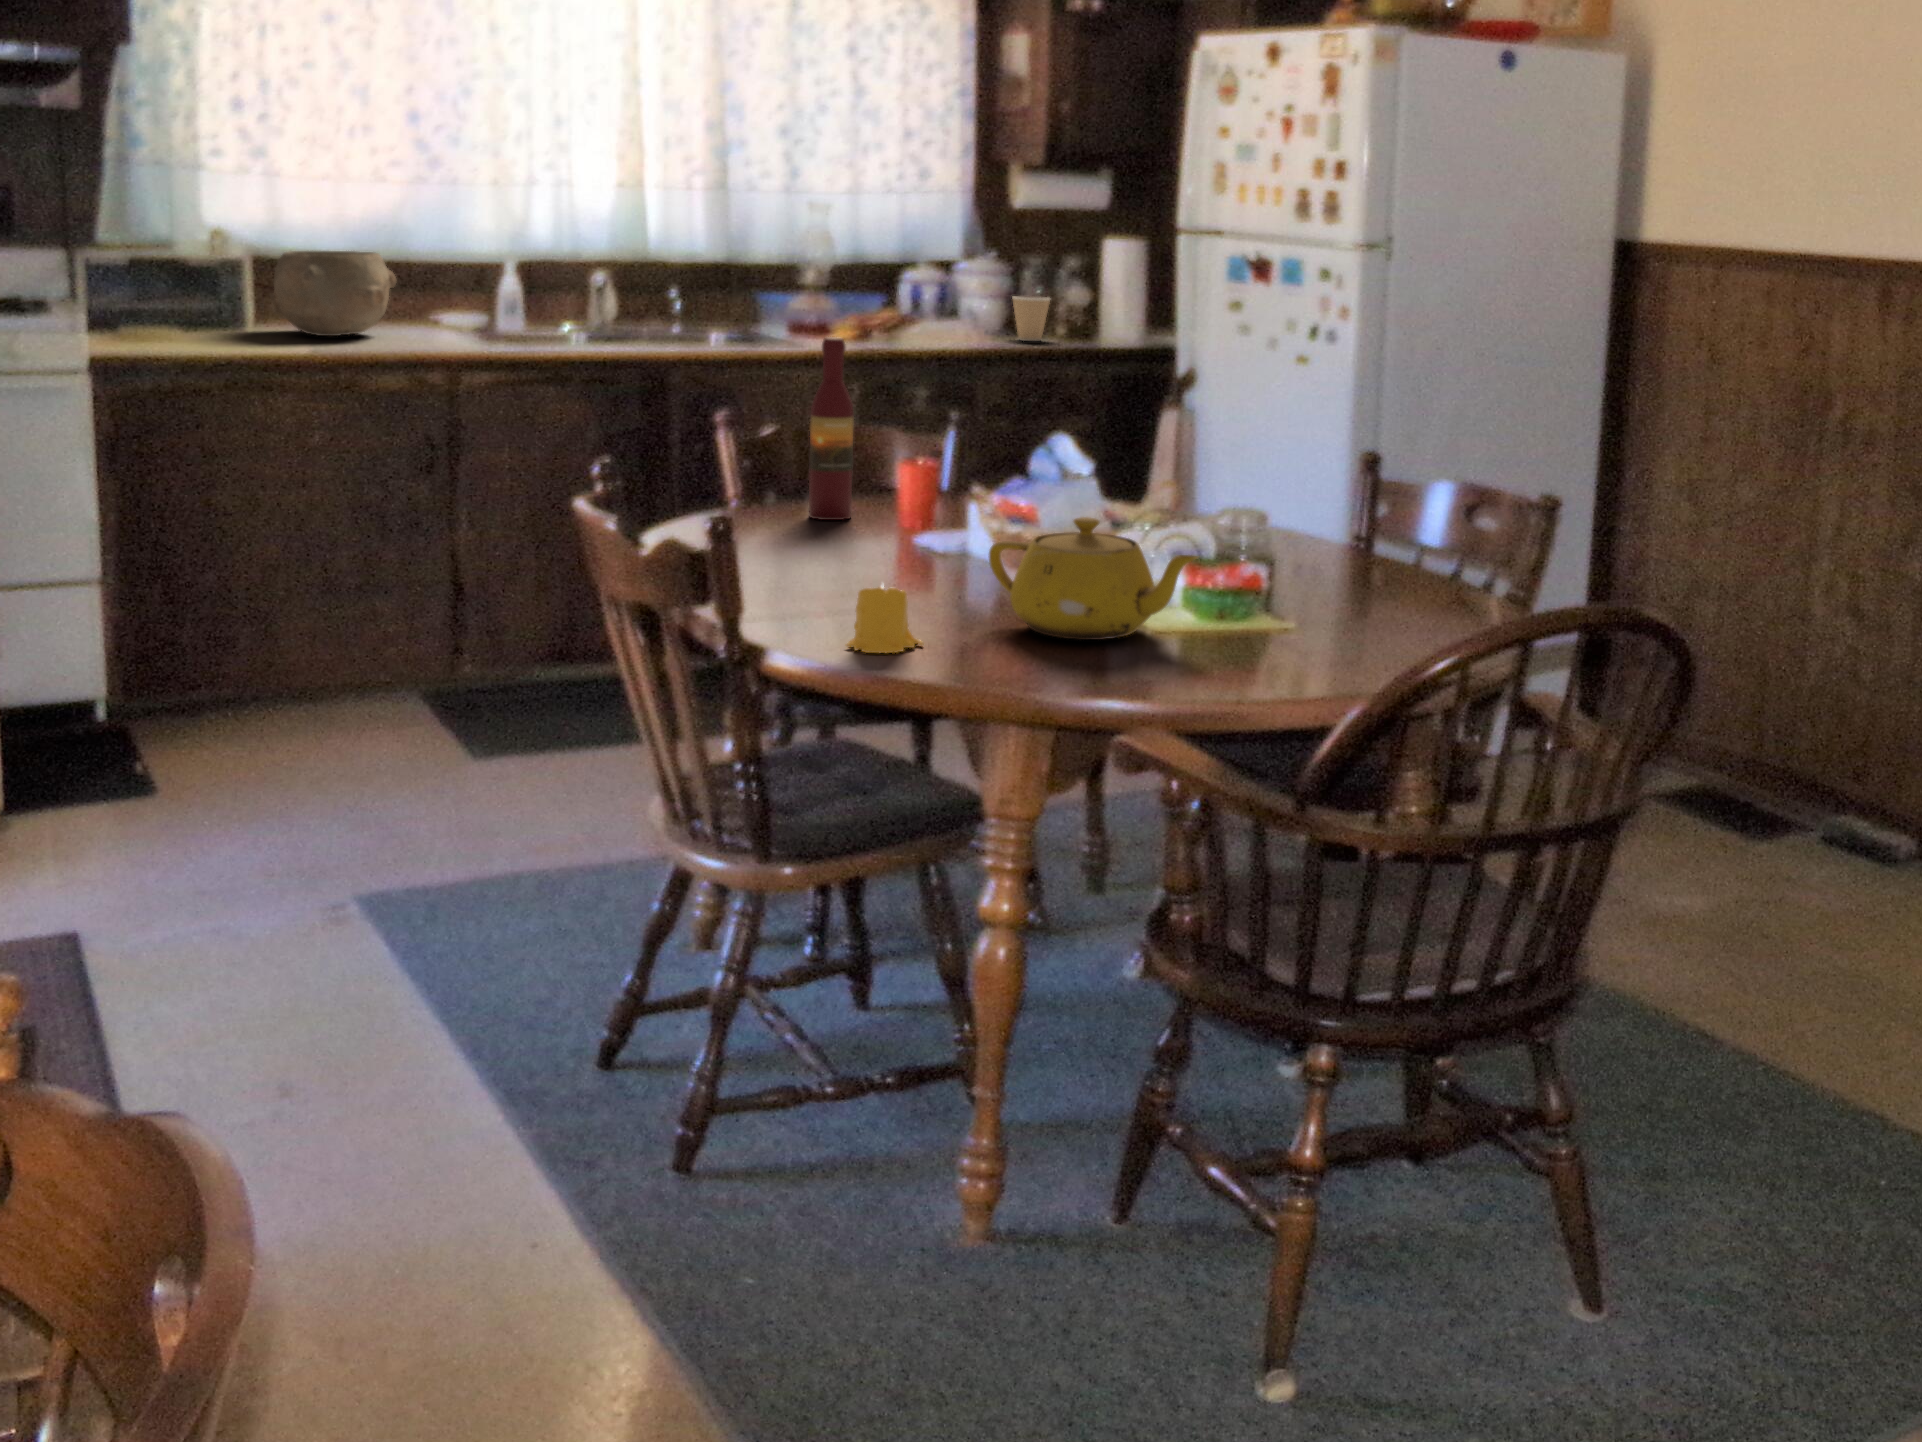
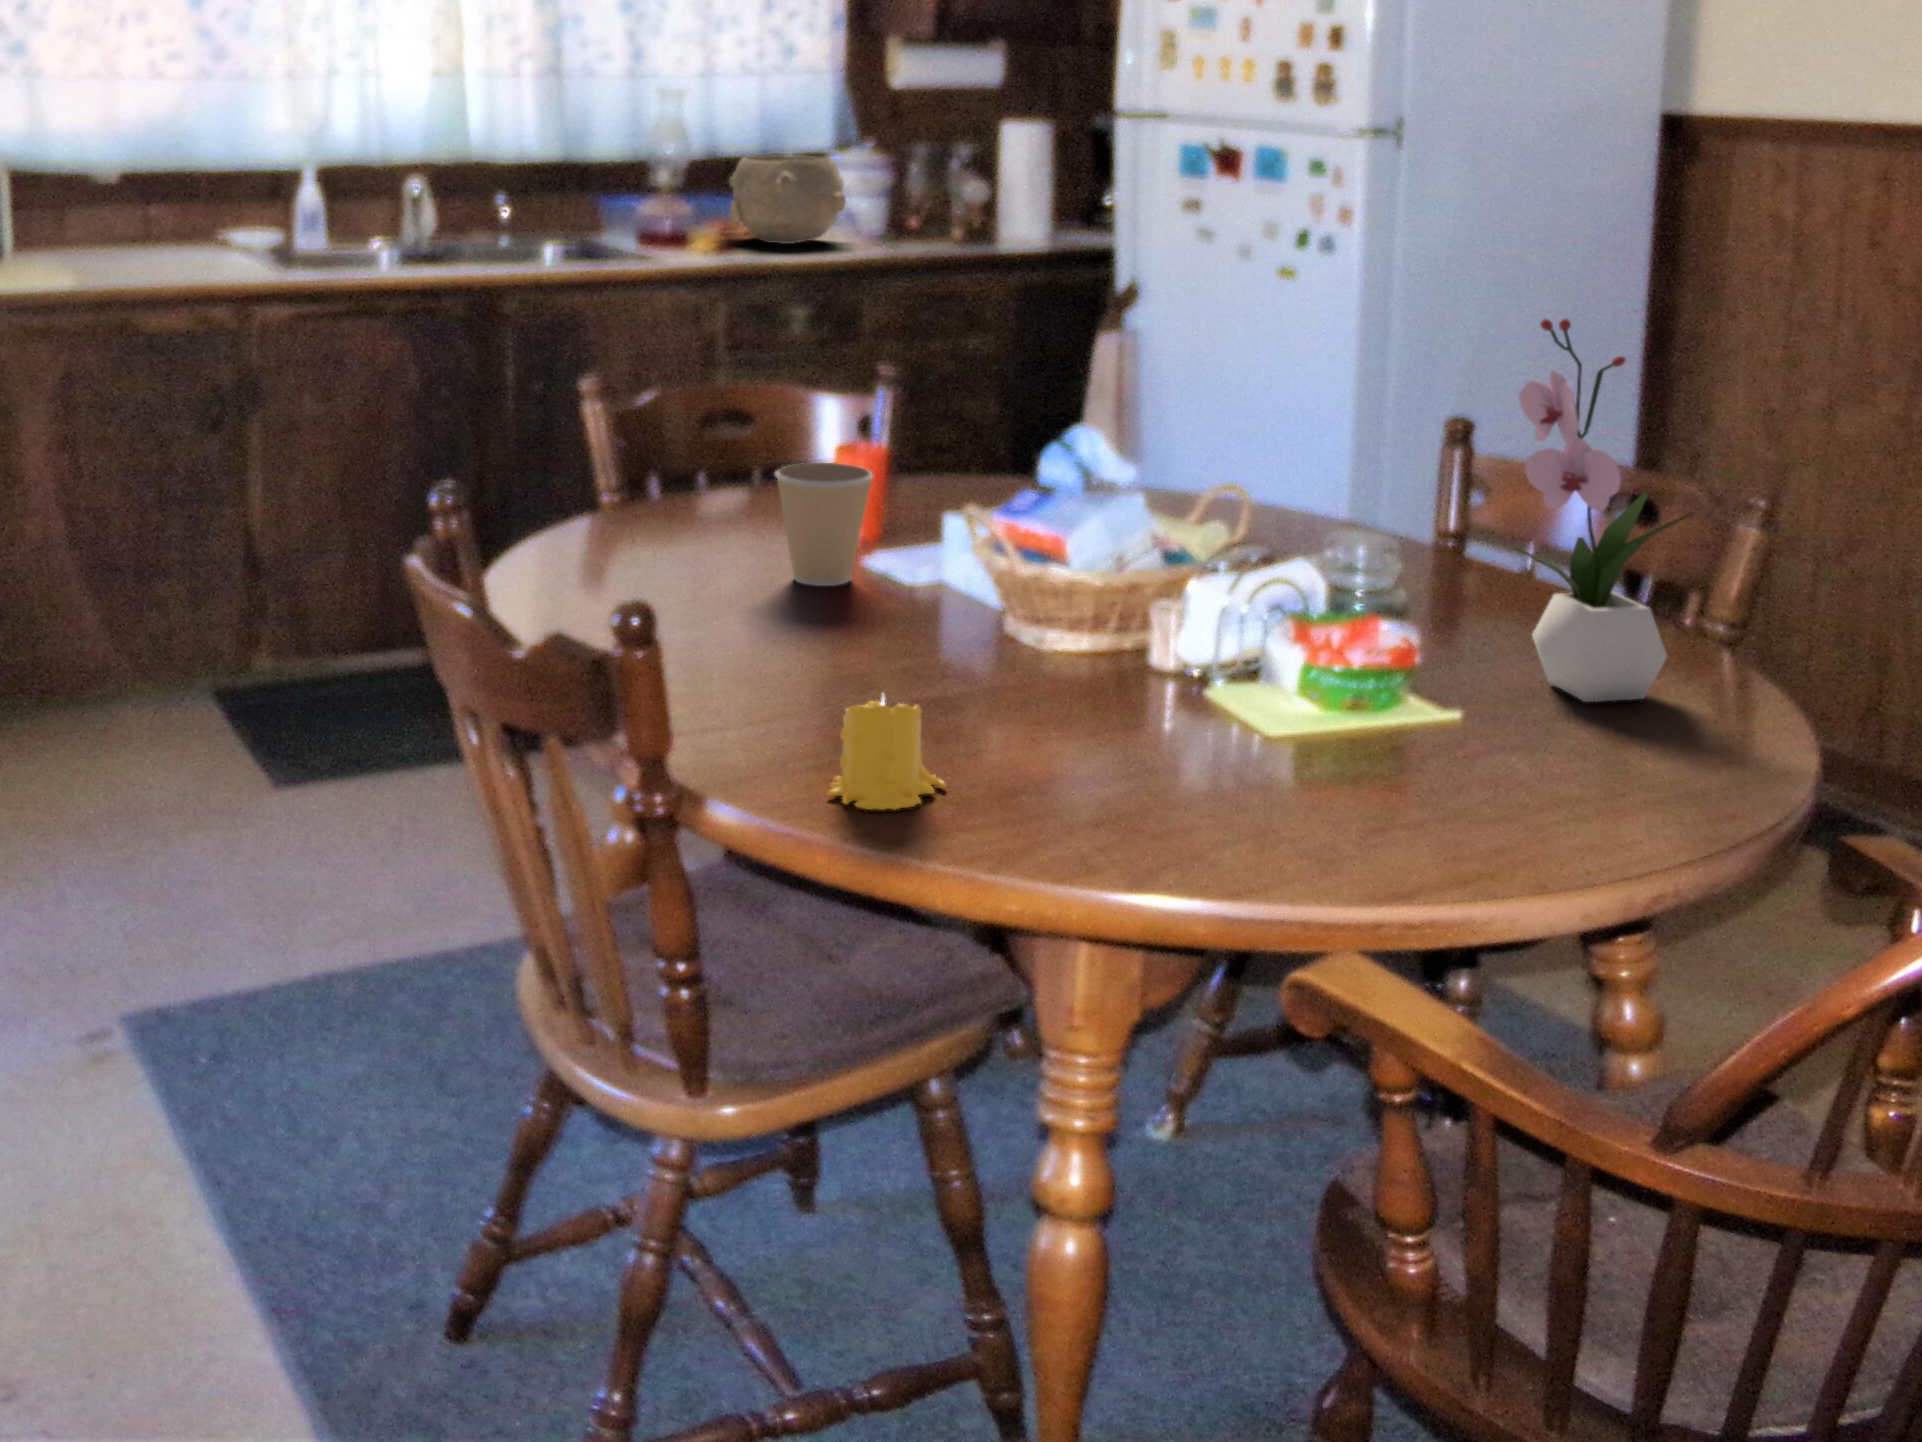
bowl: present [270,251,396,336] -> present [729,156,846,244]
coffee cup: present [1013,296,1050,341] -> present [775,463,873,586]
wine bottle: present [809,337,854,520] -> none [712,278,771,528]
flower arrangement: none [1328,363,1442,617] -> present [1516,318,1695,702]
teapot: present [989,517,1198,640] -> none [1022,572,1373,769]

